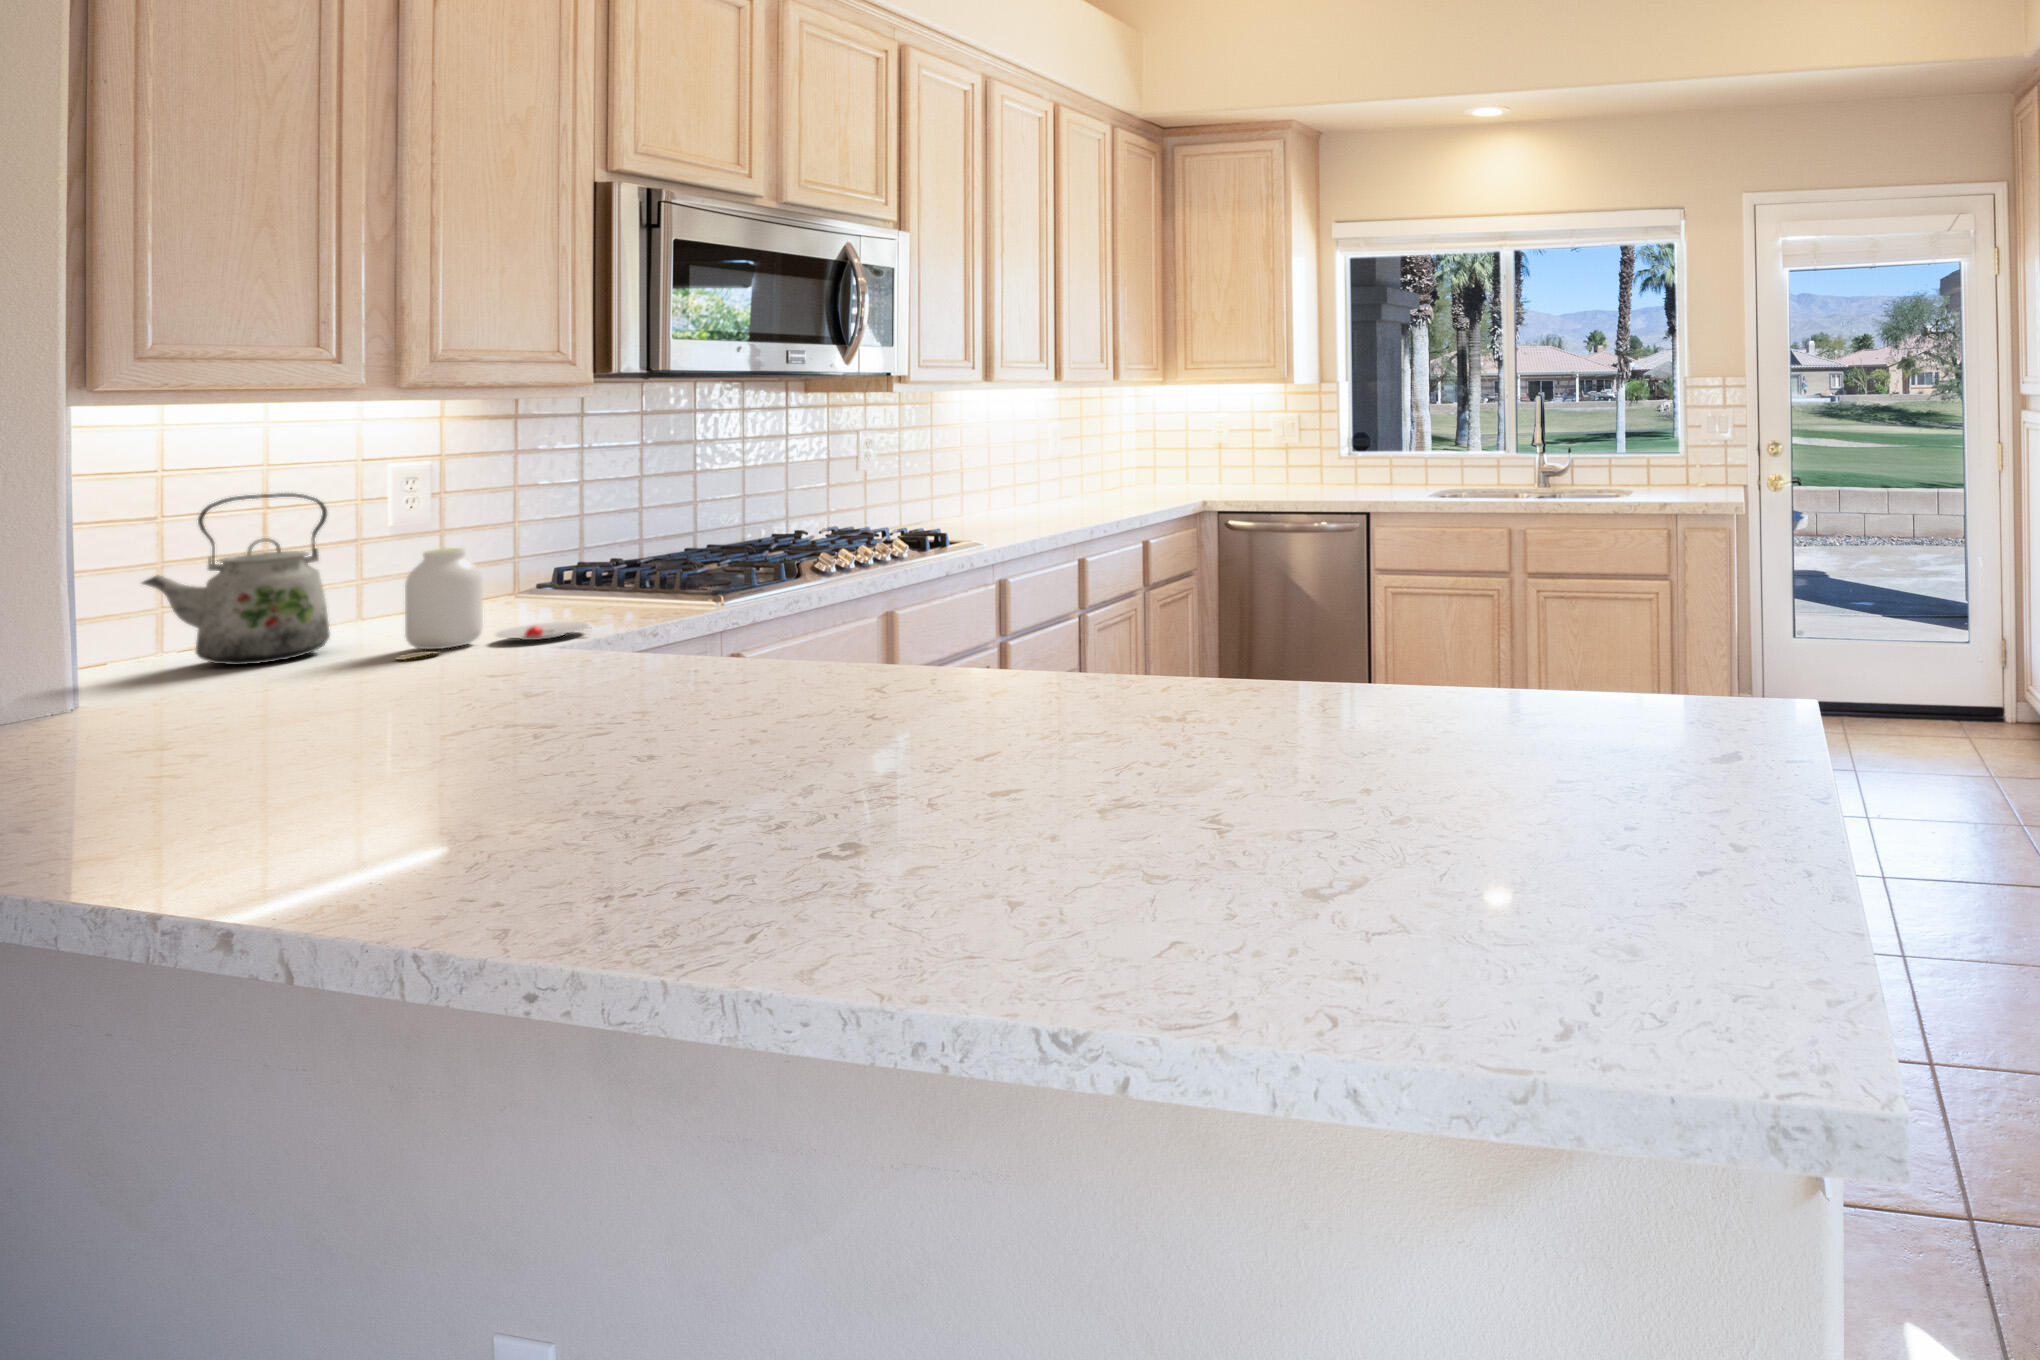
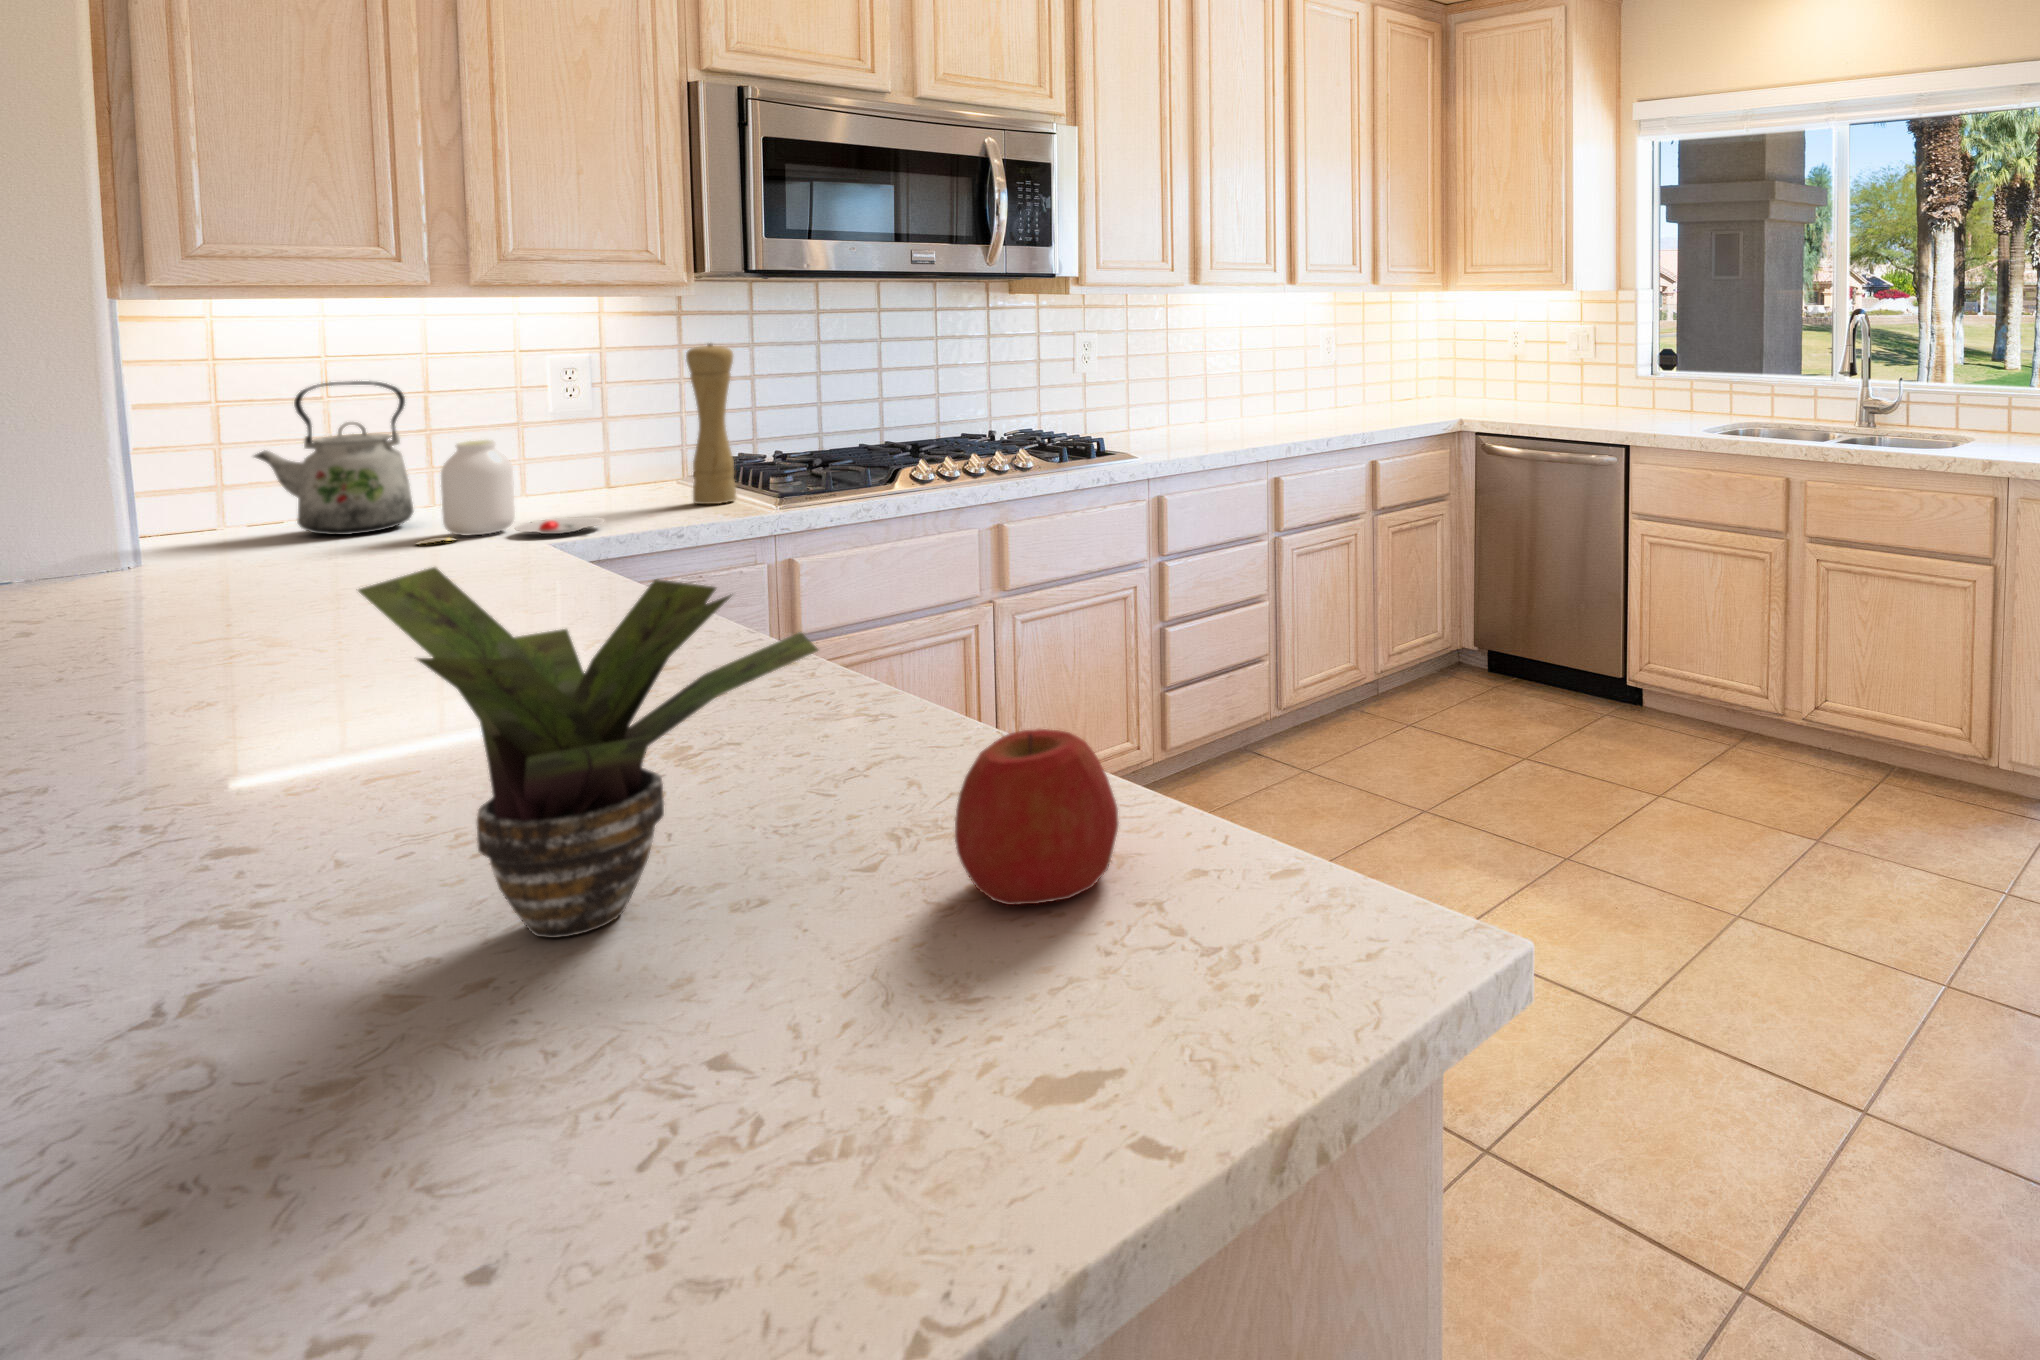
pepper mill: none [618,443,667,607] -> present [686,344,736,504]
potted plant: none [1224,549,1524,790] -> present [358,567,818,938]
apple: none [1551,635,1654,740] -> present [955,729,1119,905]

